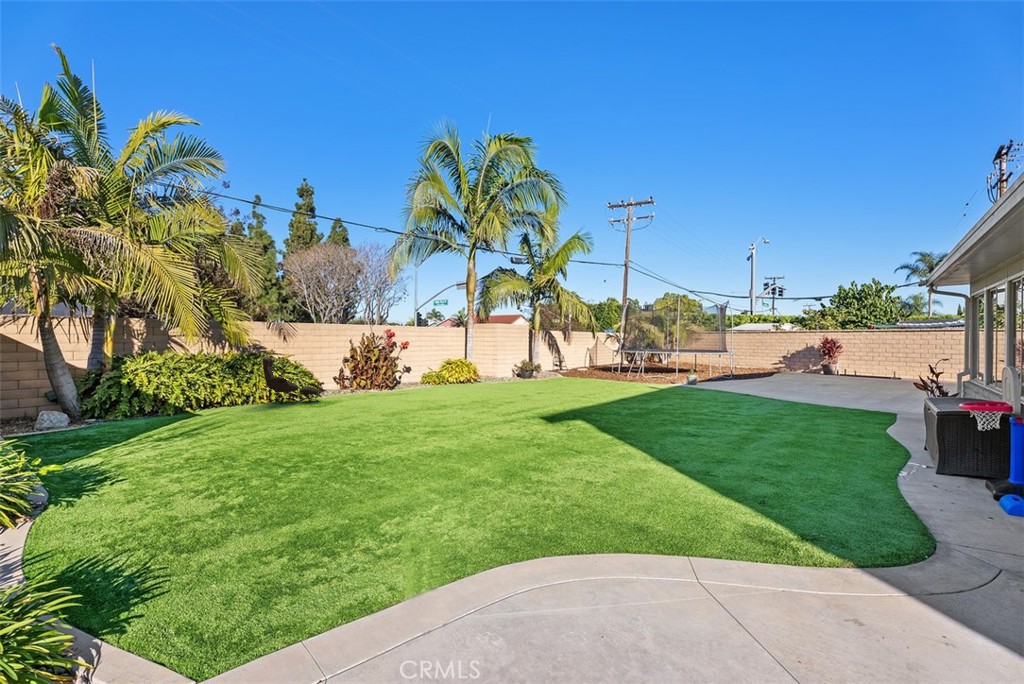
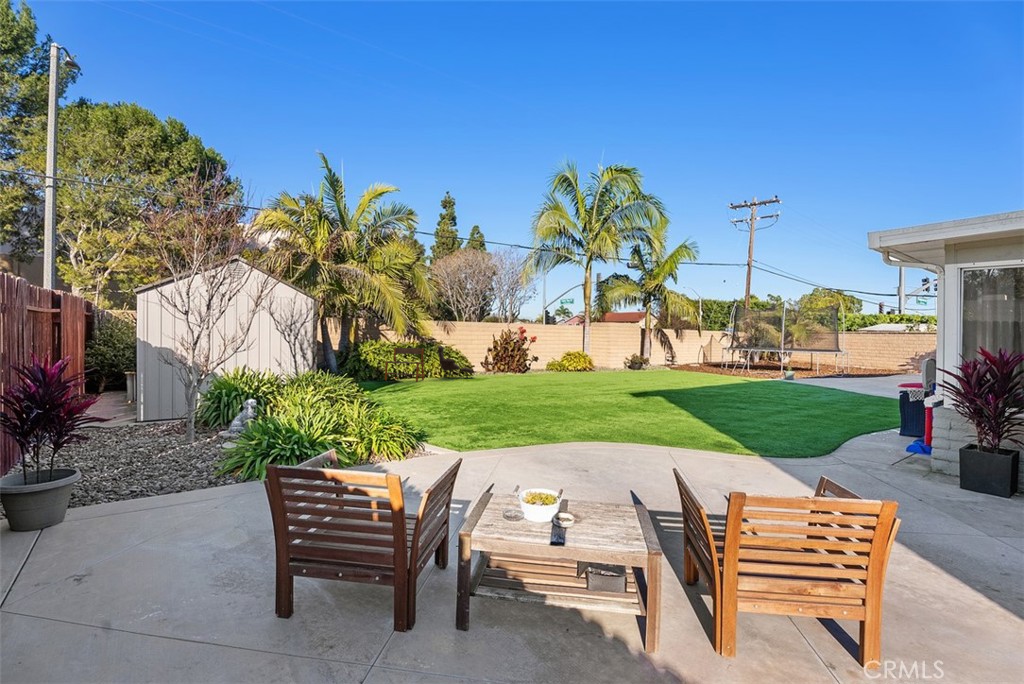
bench: none [165,361,238,414] -> present [385,347,425,382]

